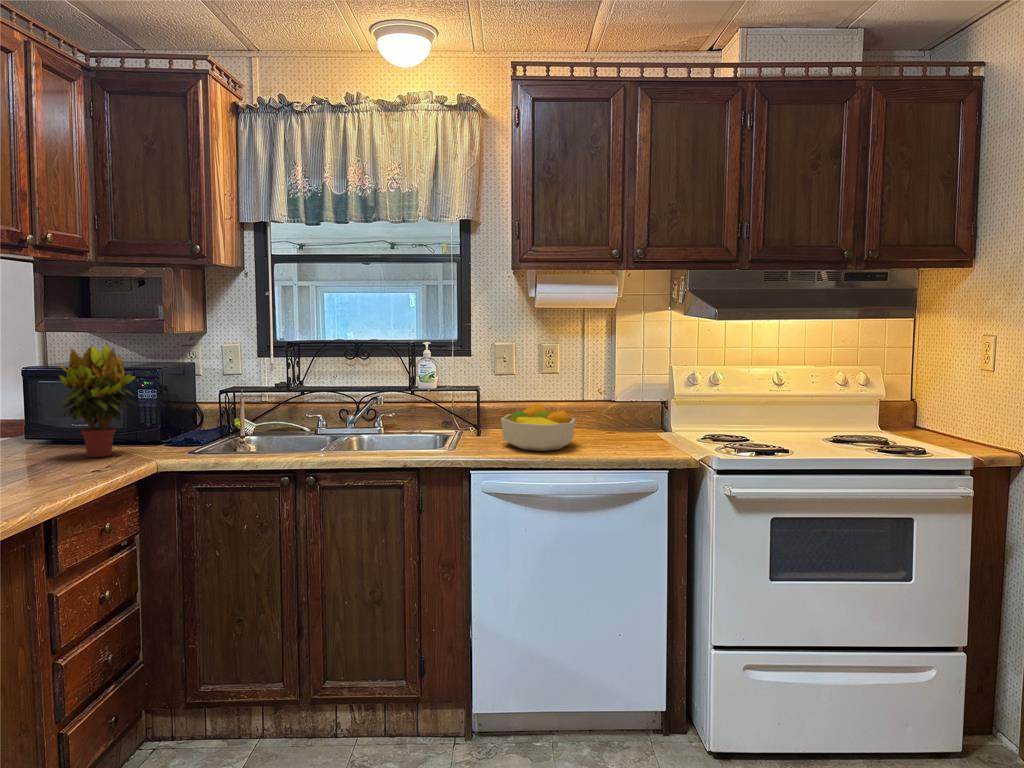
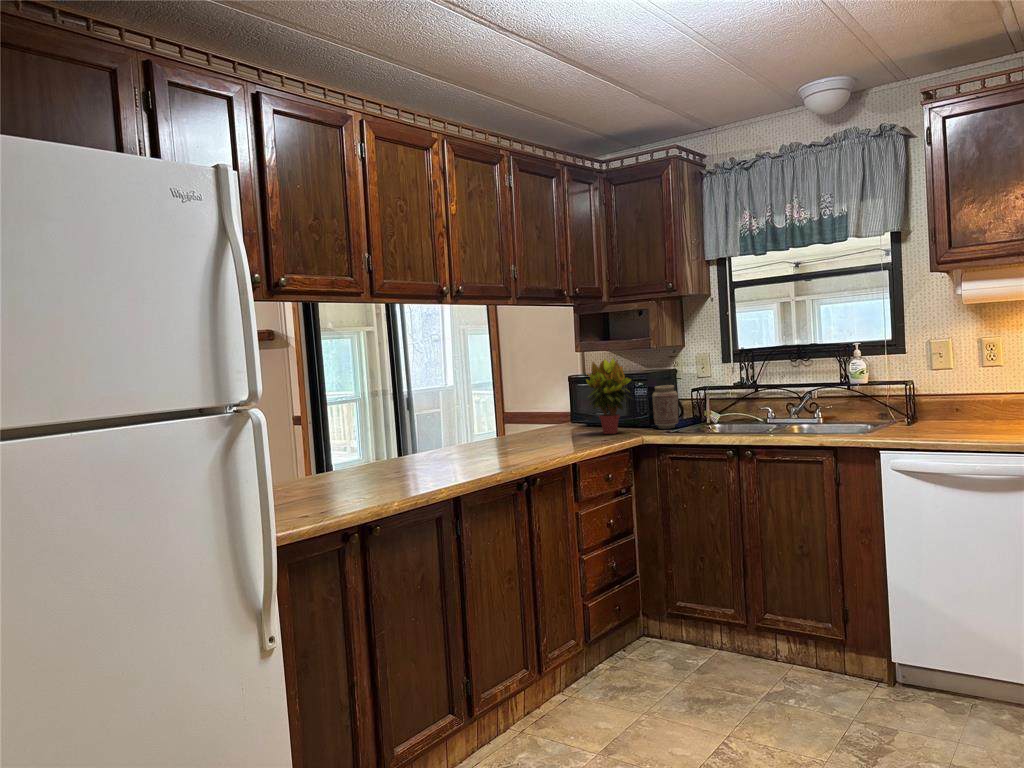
vase: none [165,385,203,445] -> present [652,385,678,429]
fruit bowl: present [501,403,575,451] -> none [920,393,999,436]

